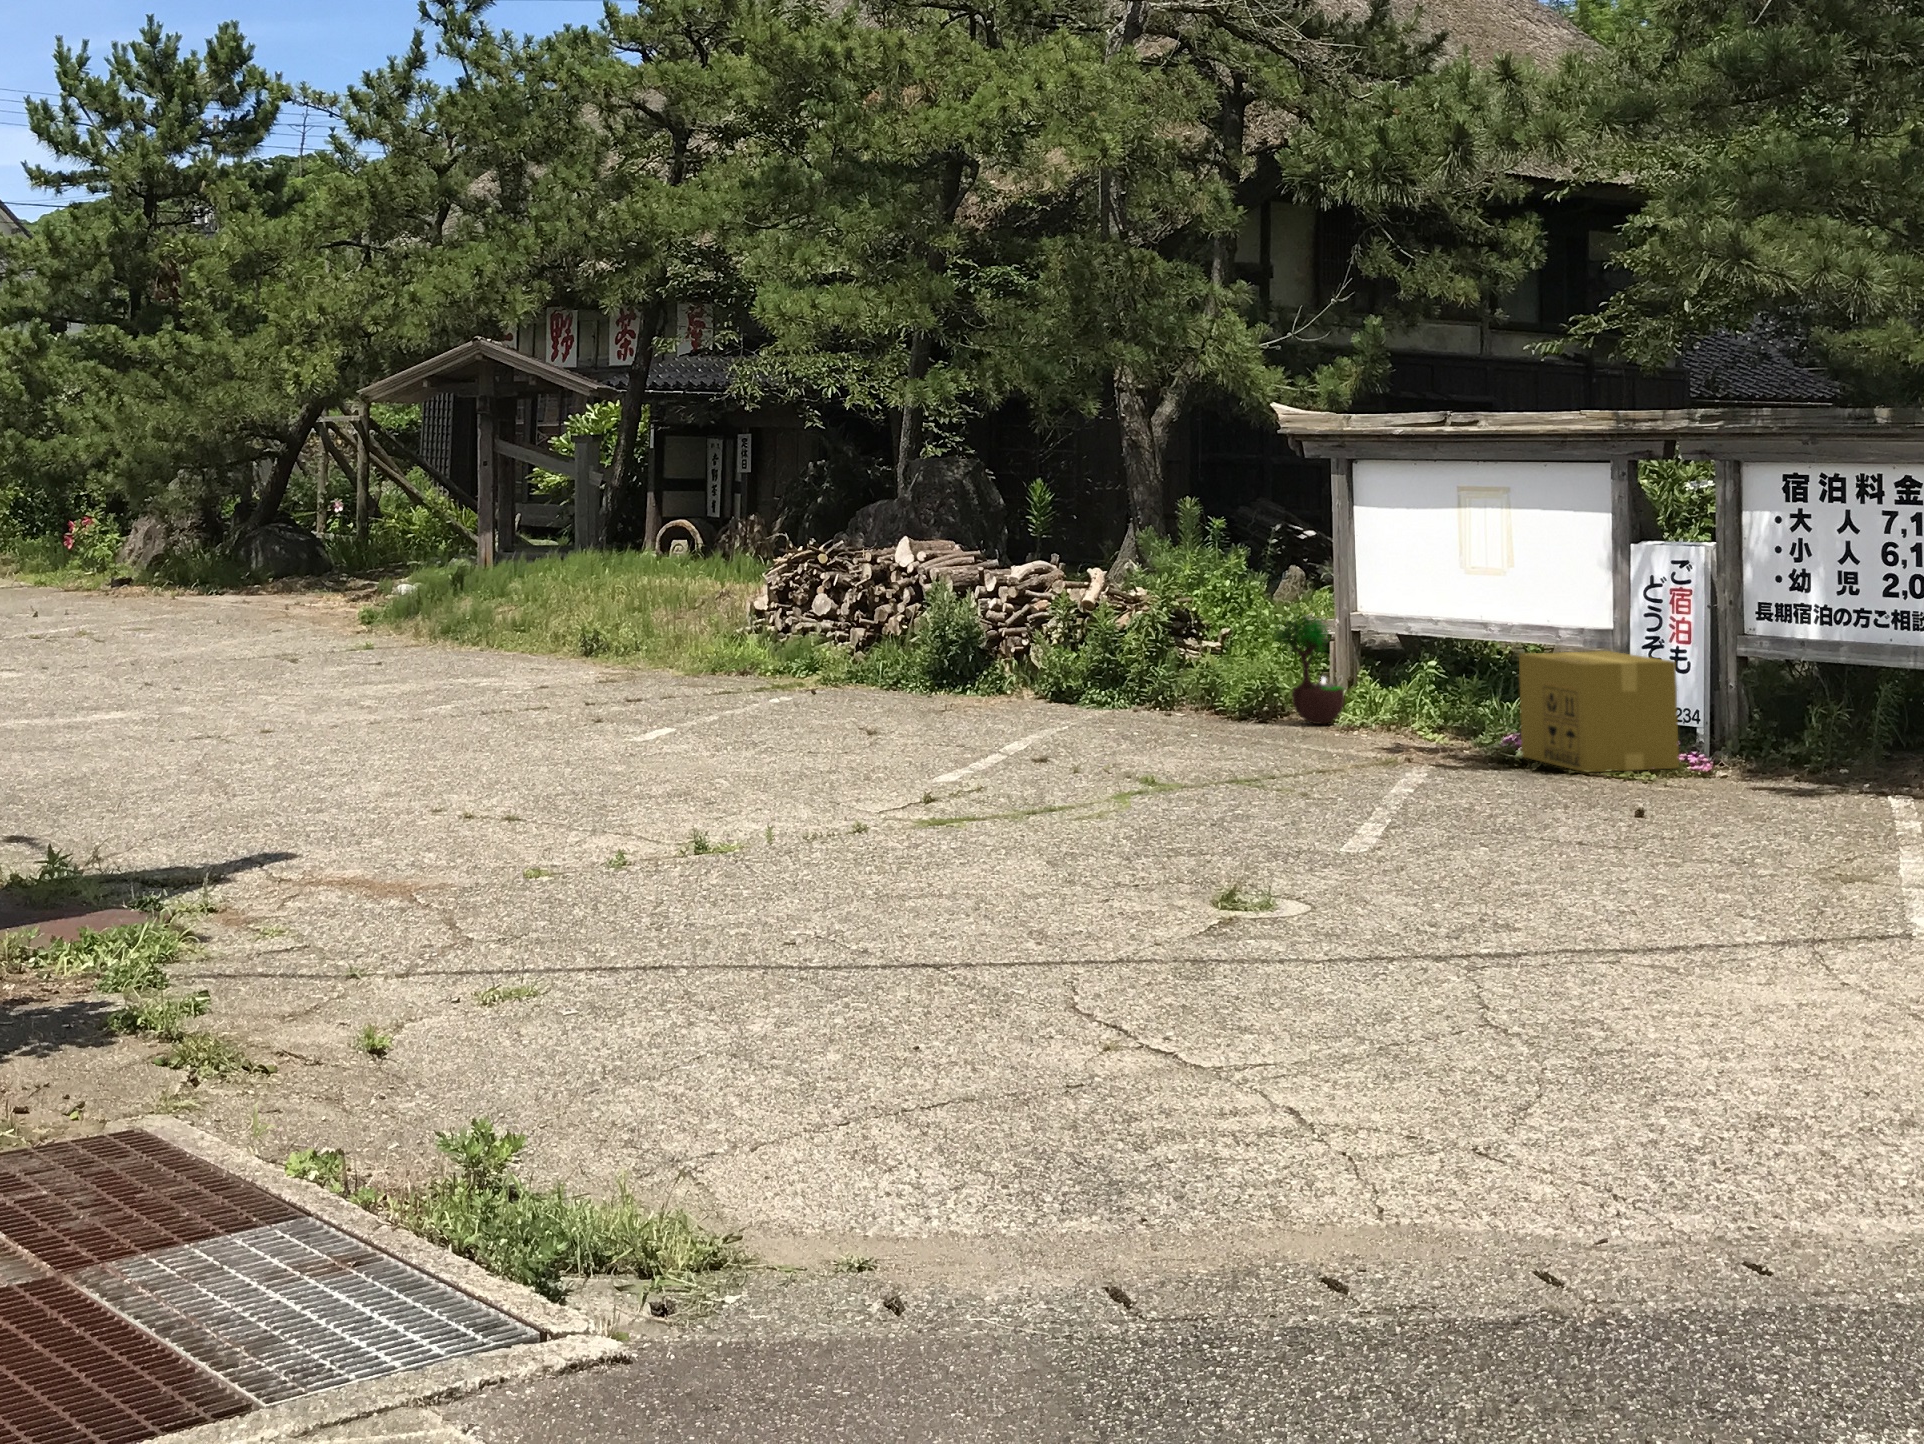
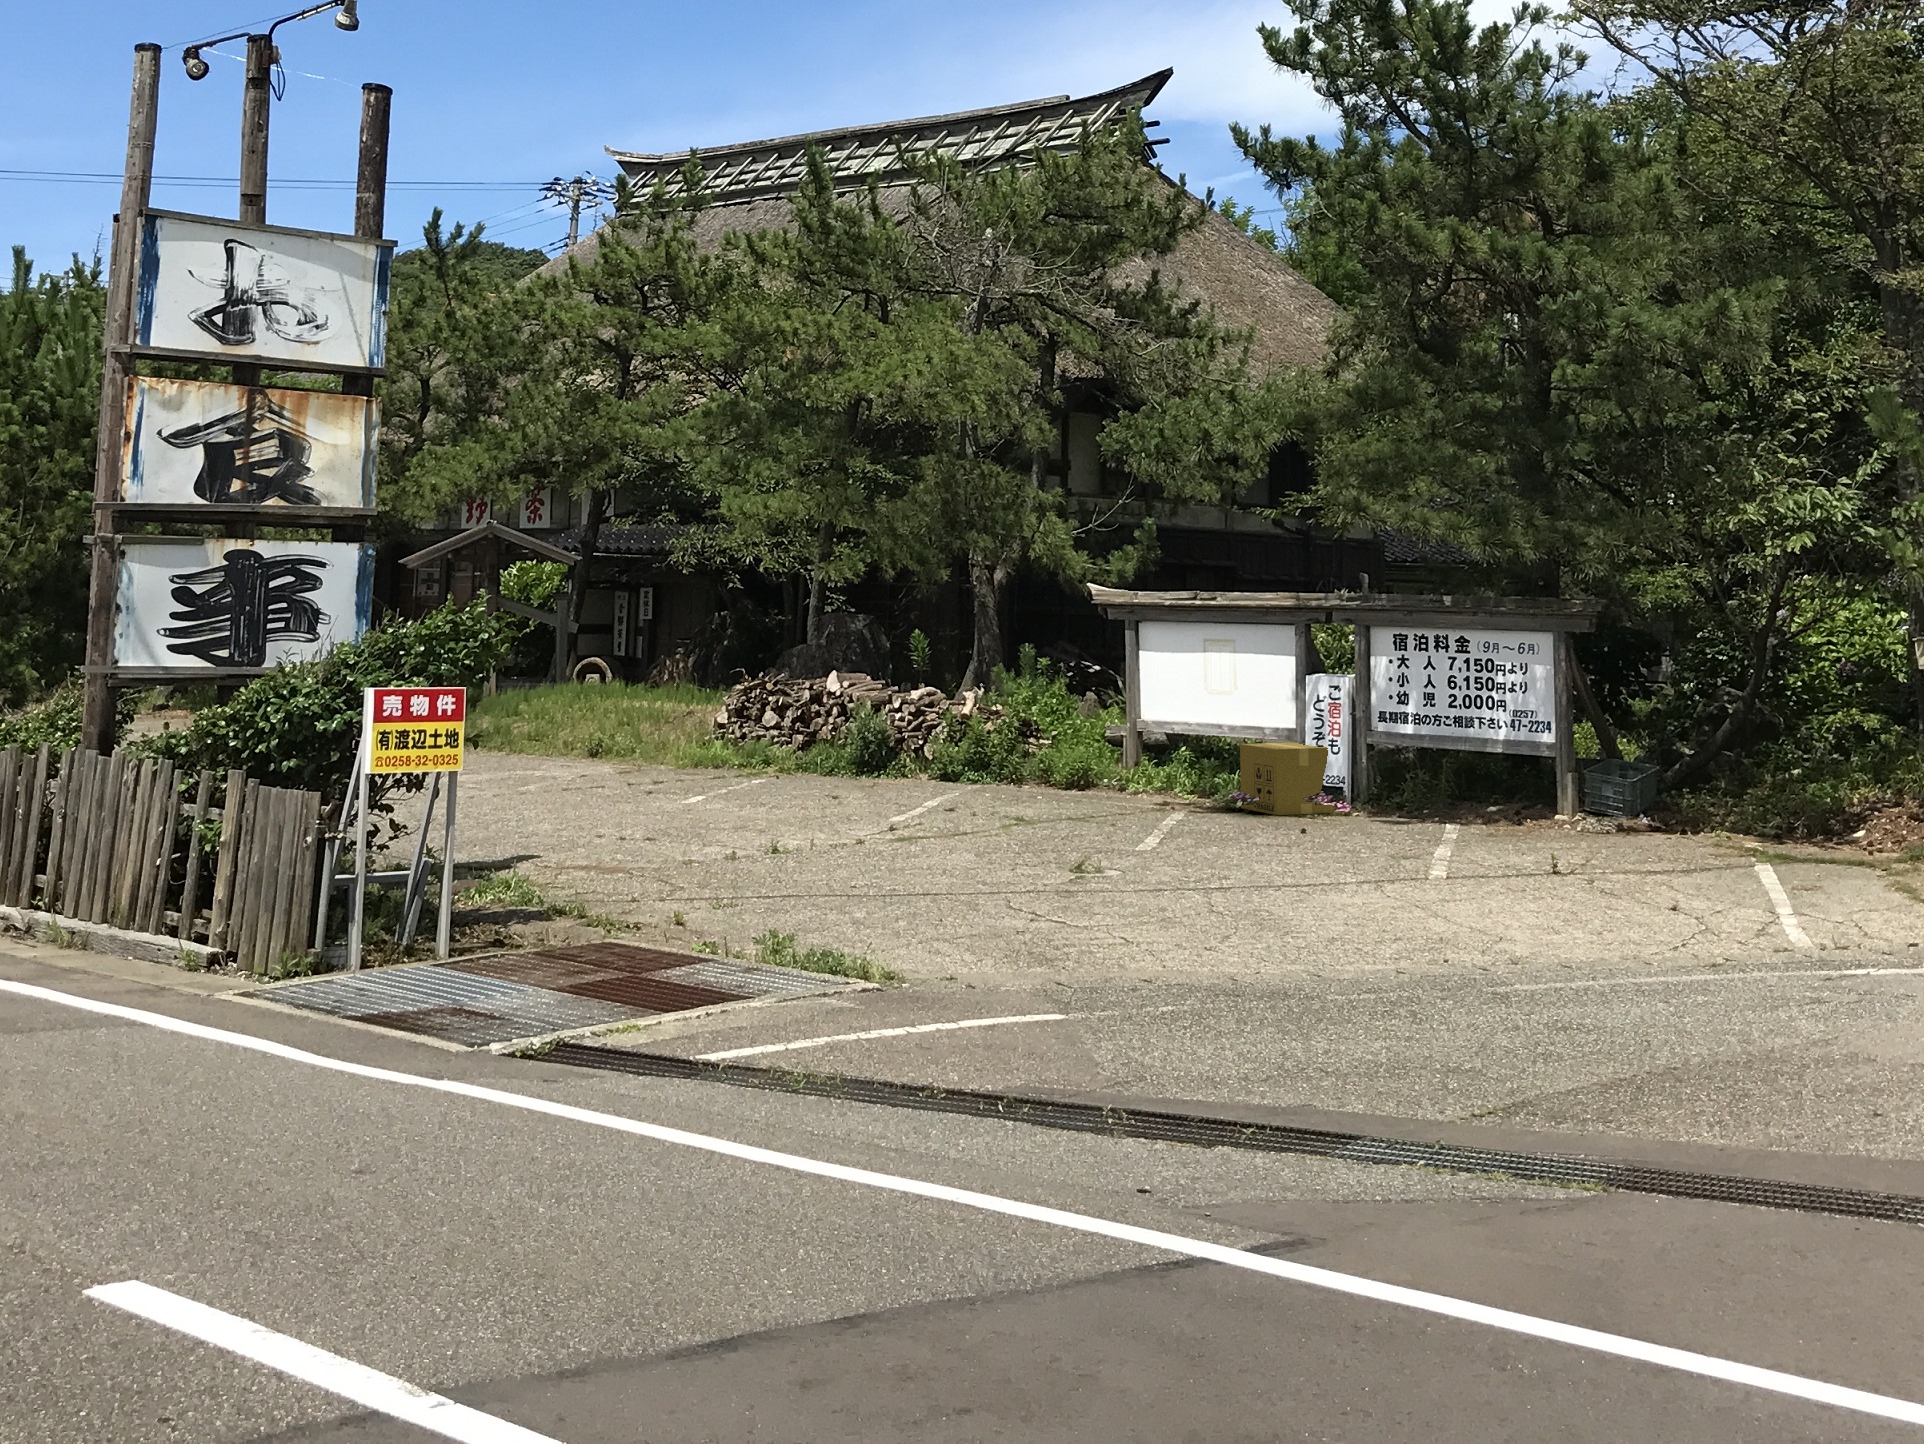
potted tree: present [1270,607,1345,724] -> none [1084,713,1134,793]

